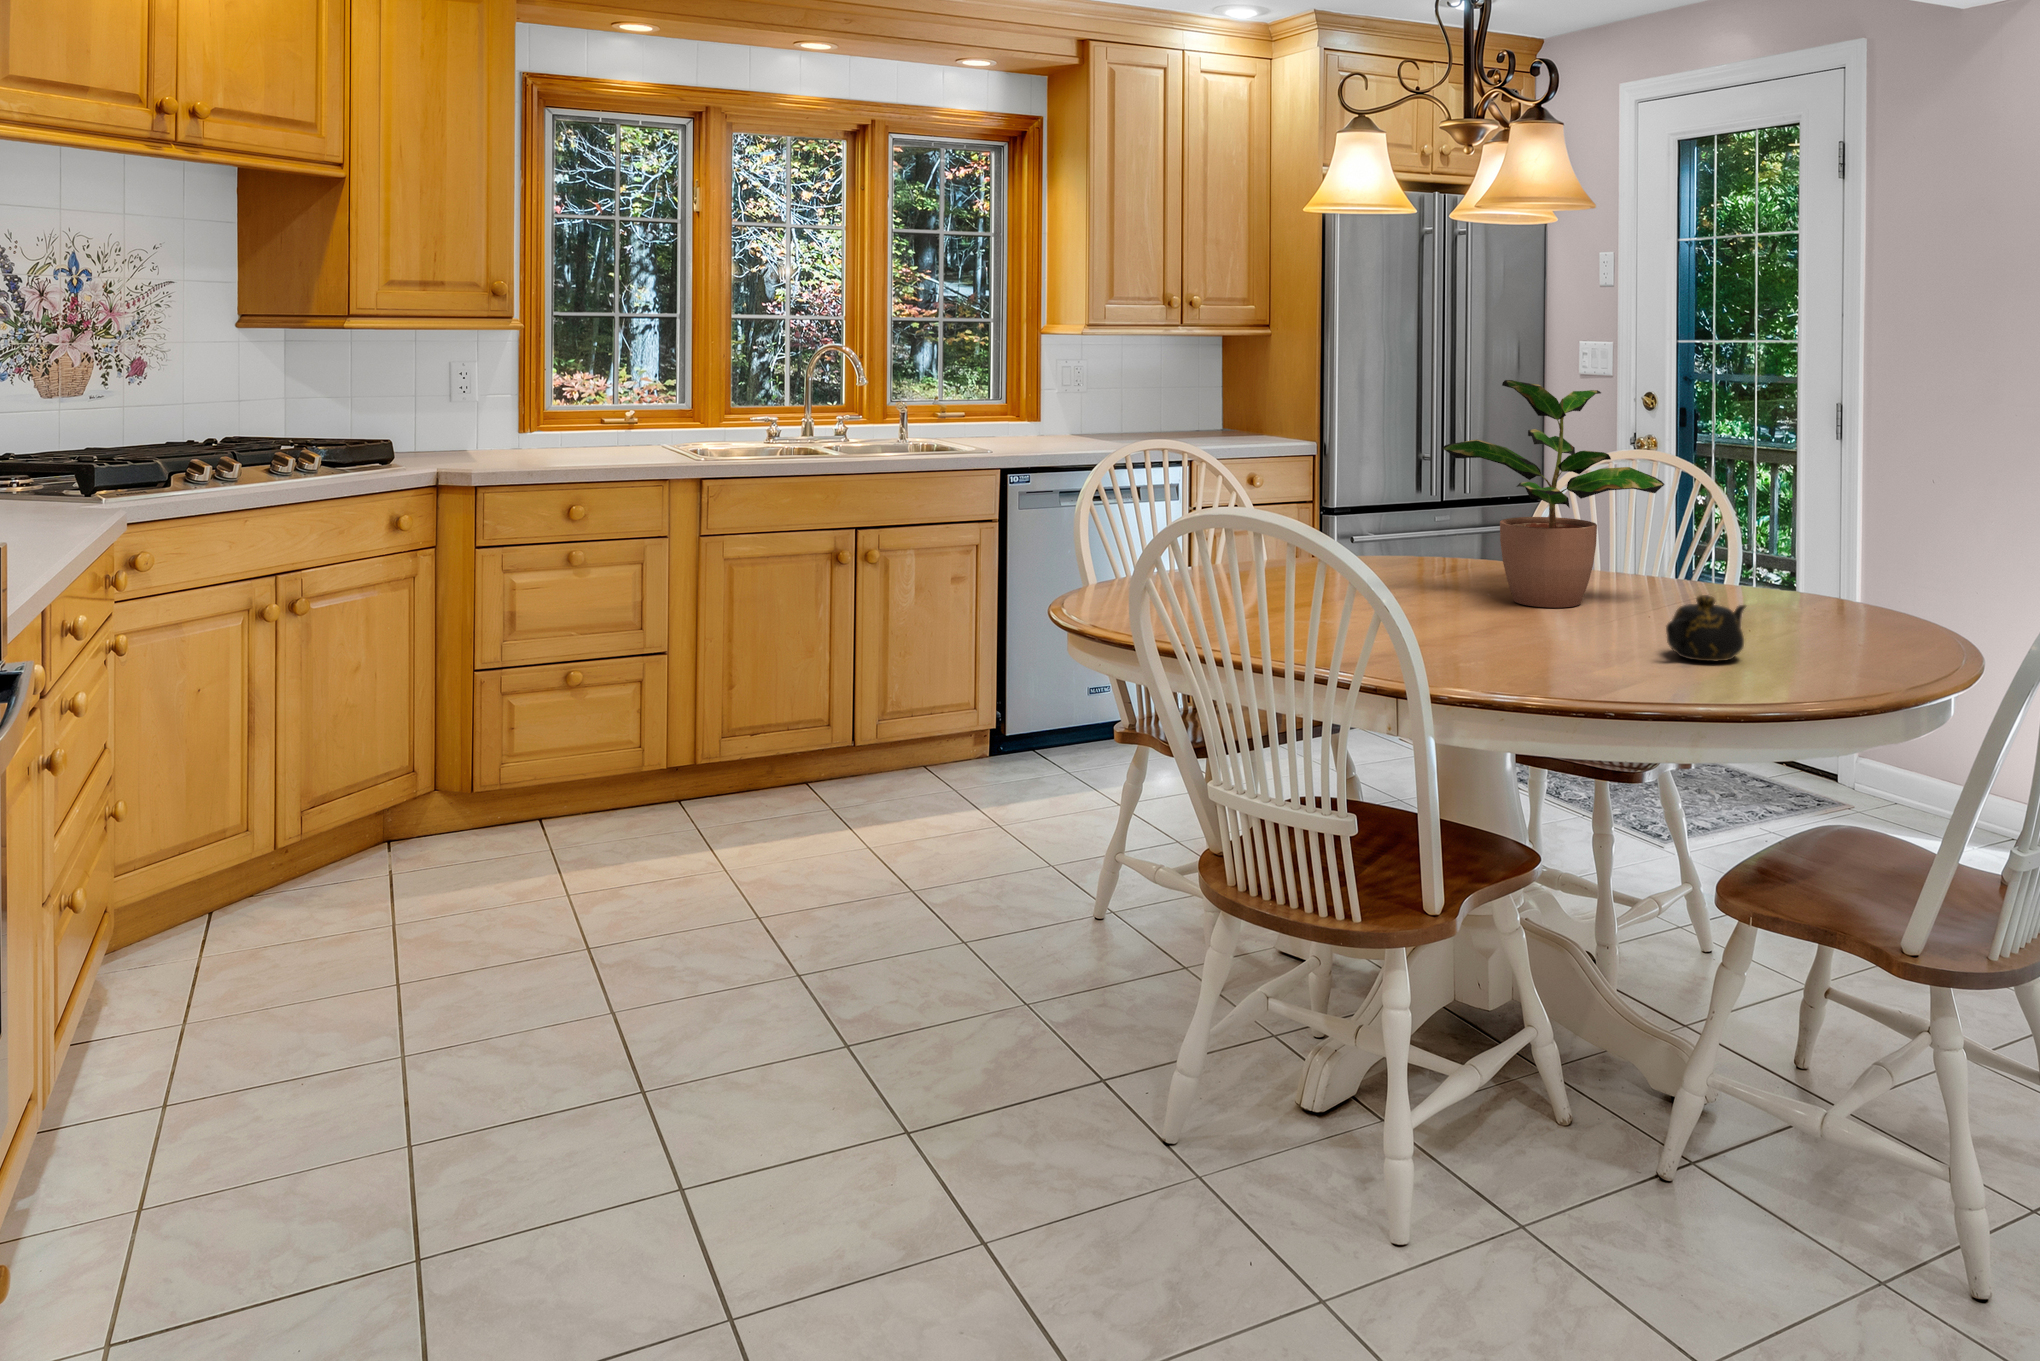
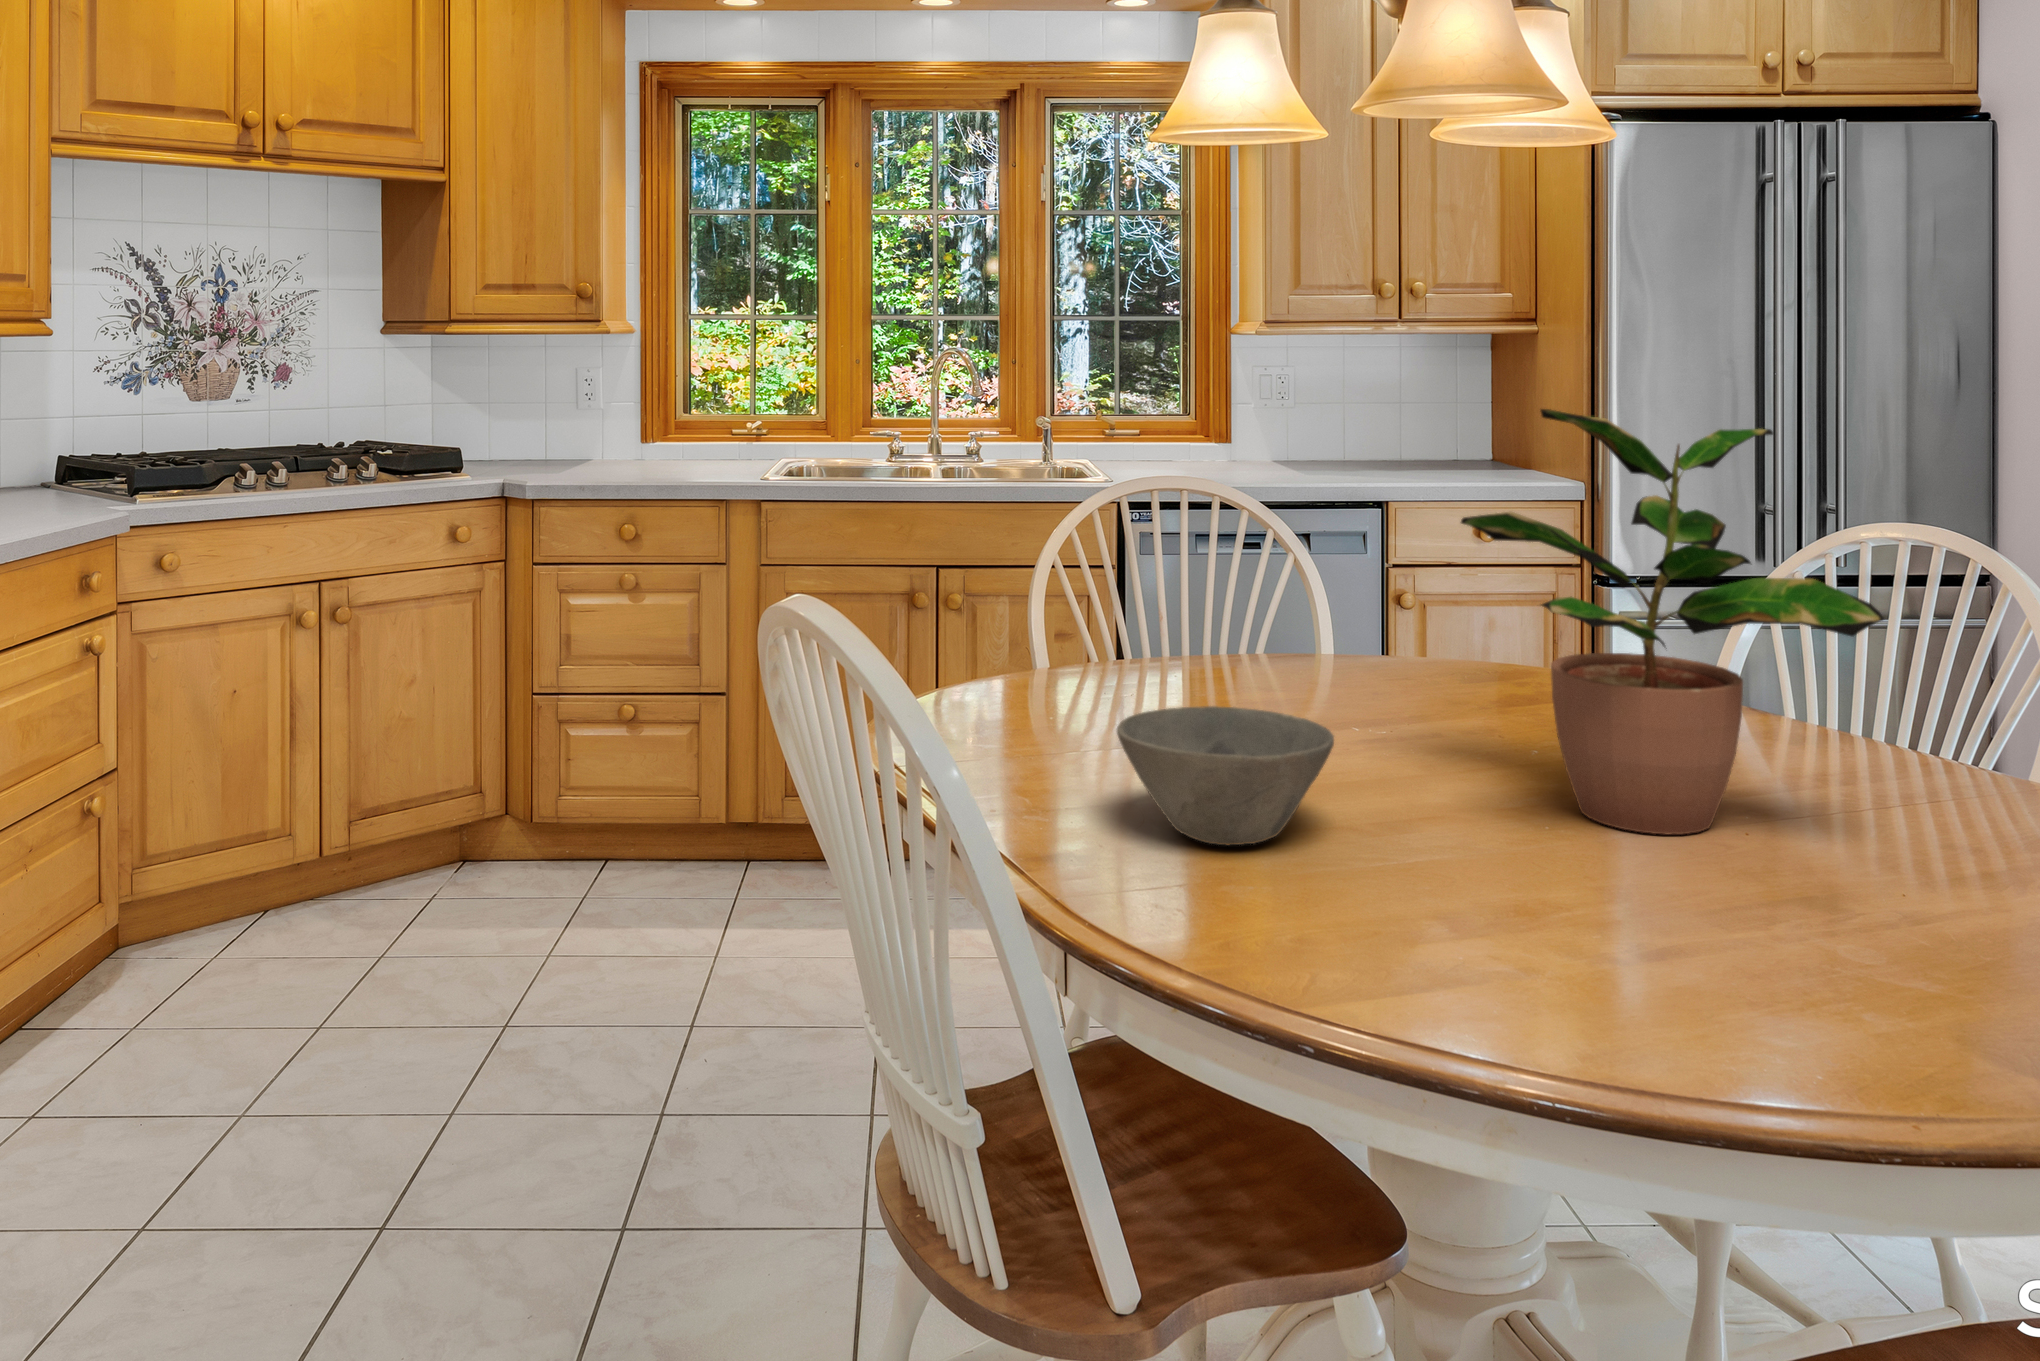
bowl: none [1303,560,1428,631] -> present [1117,706,1334,845]
teapot: present [1666,595,1746,661] -> none [1700,893,1953,1055]

